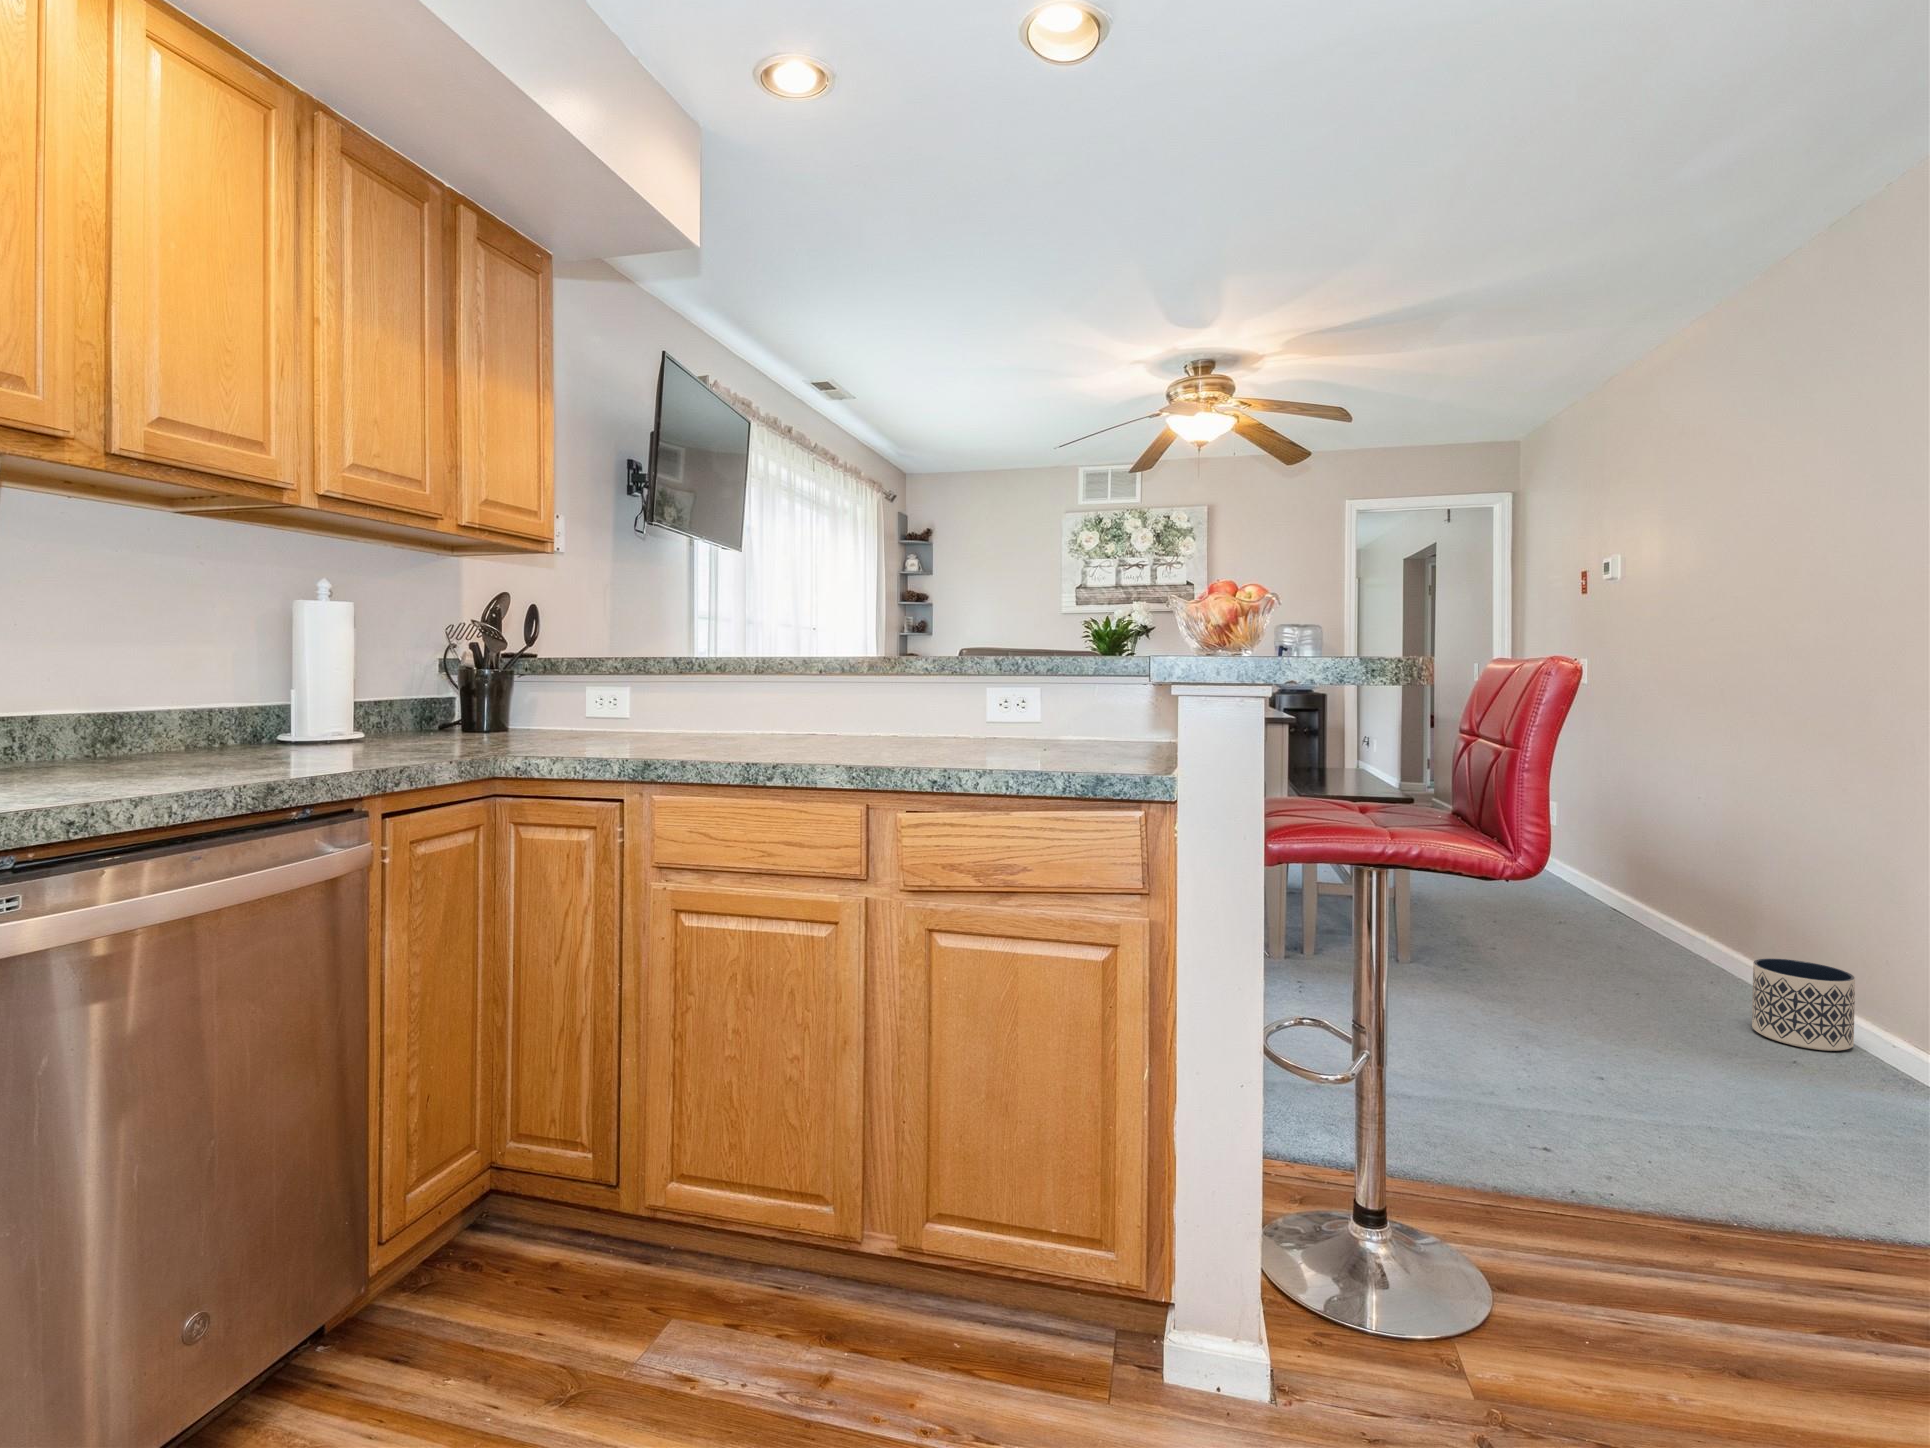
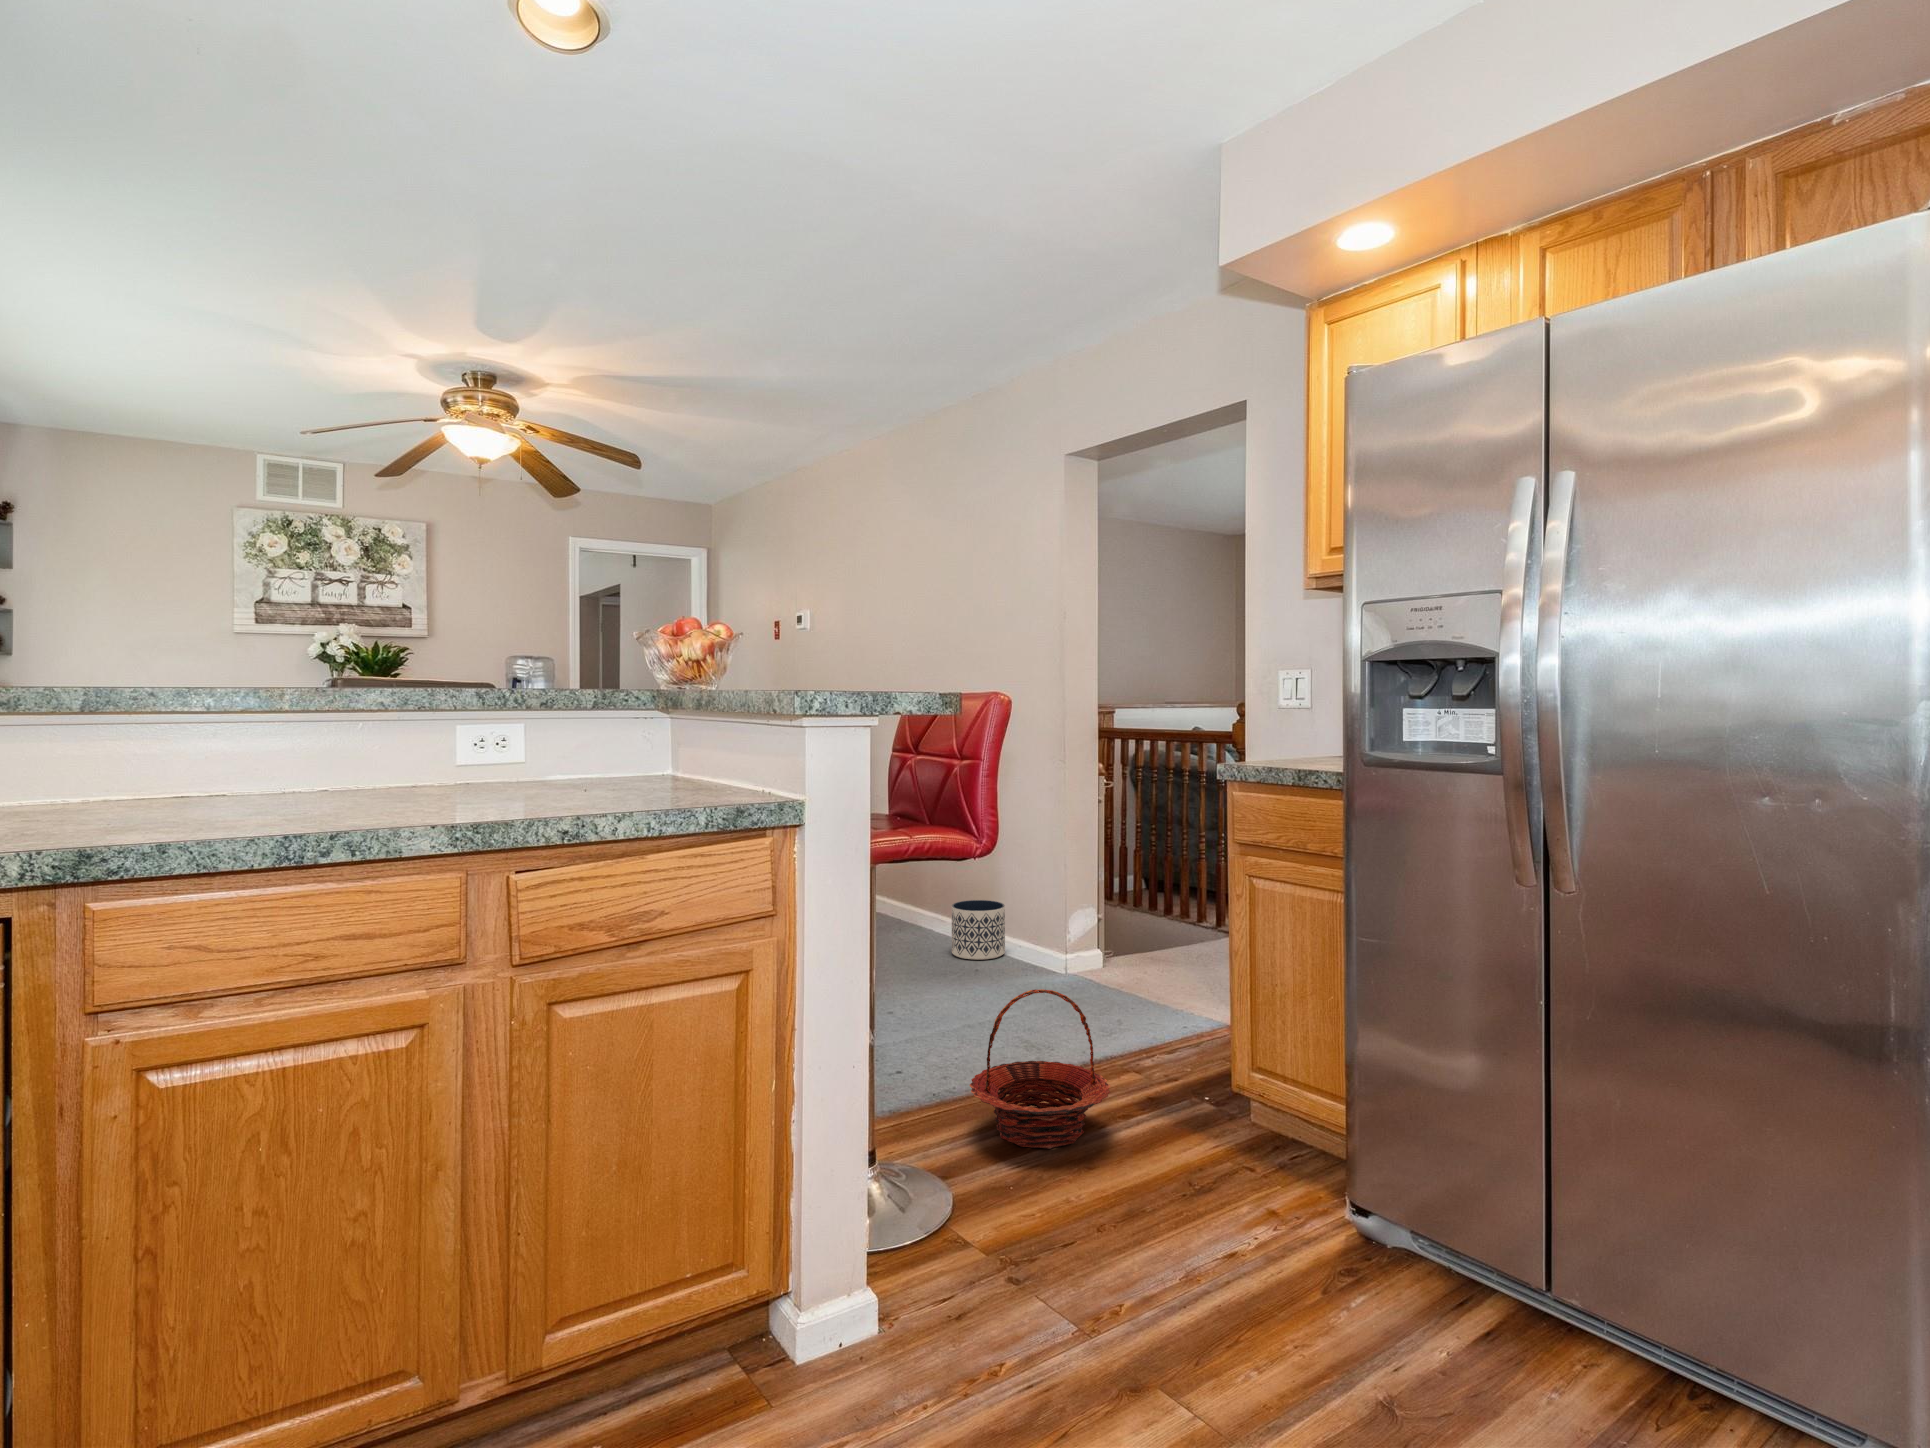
basket: none [1578,1090,1838,1335] -> present [970,989,1110,1149]

